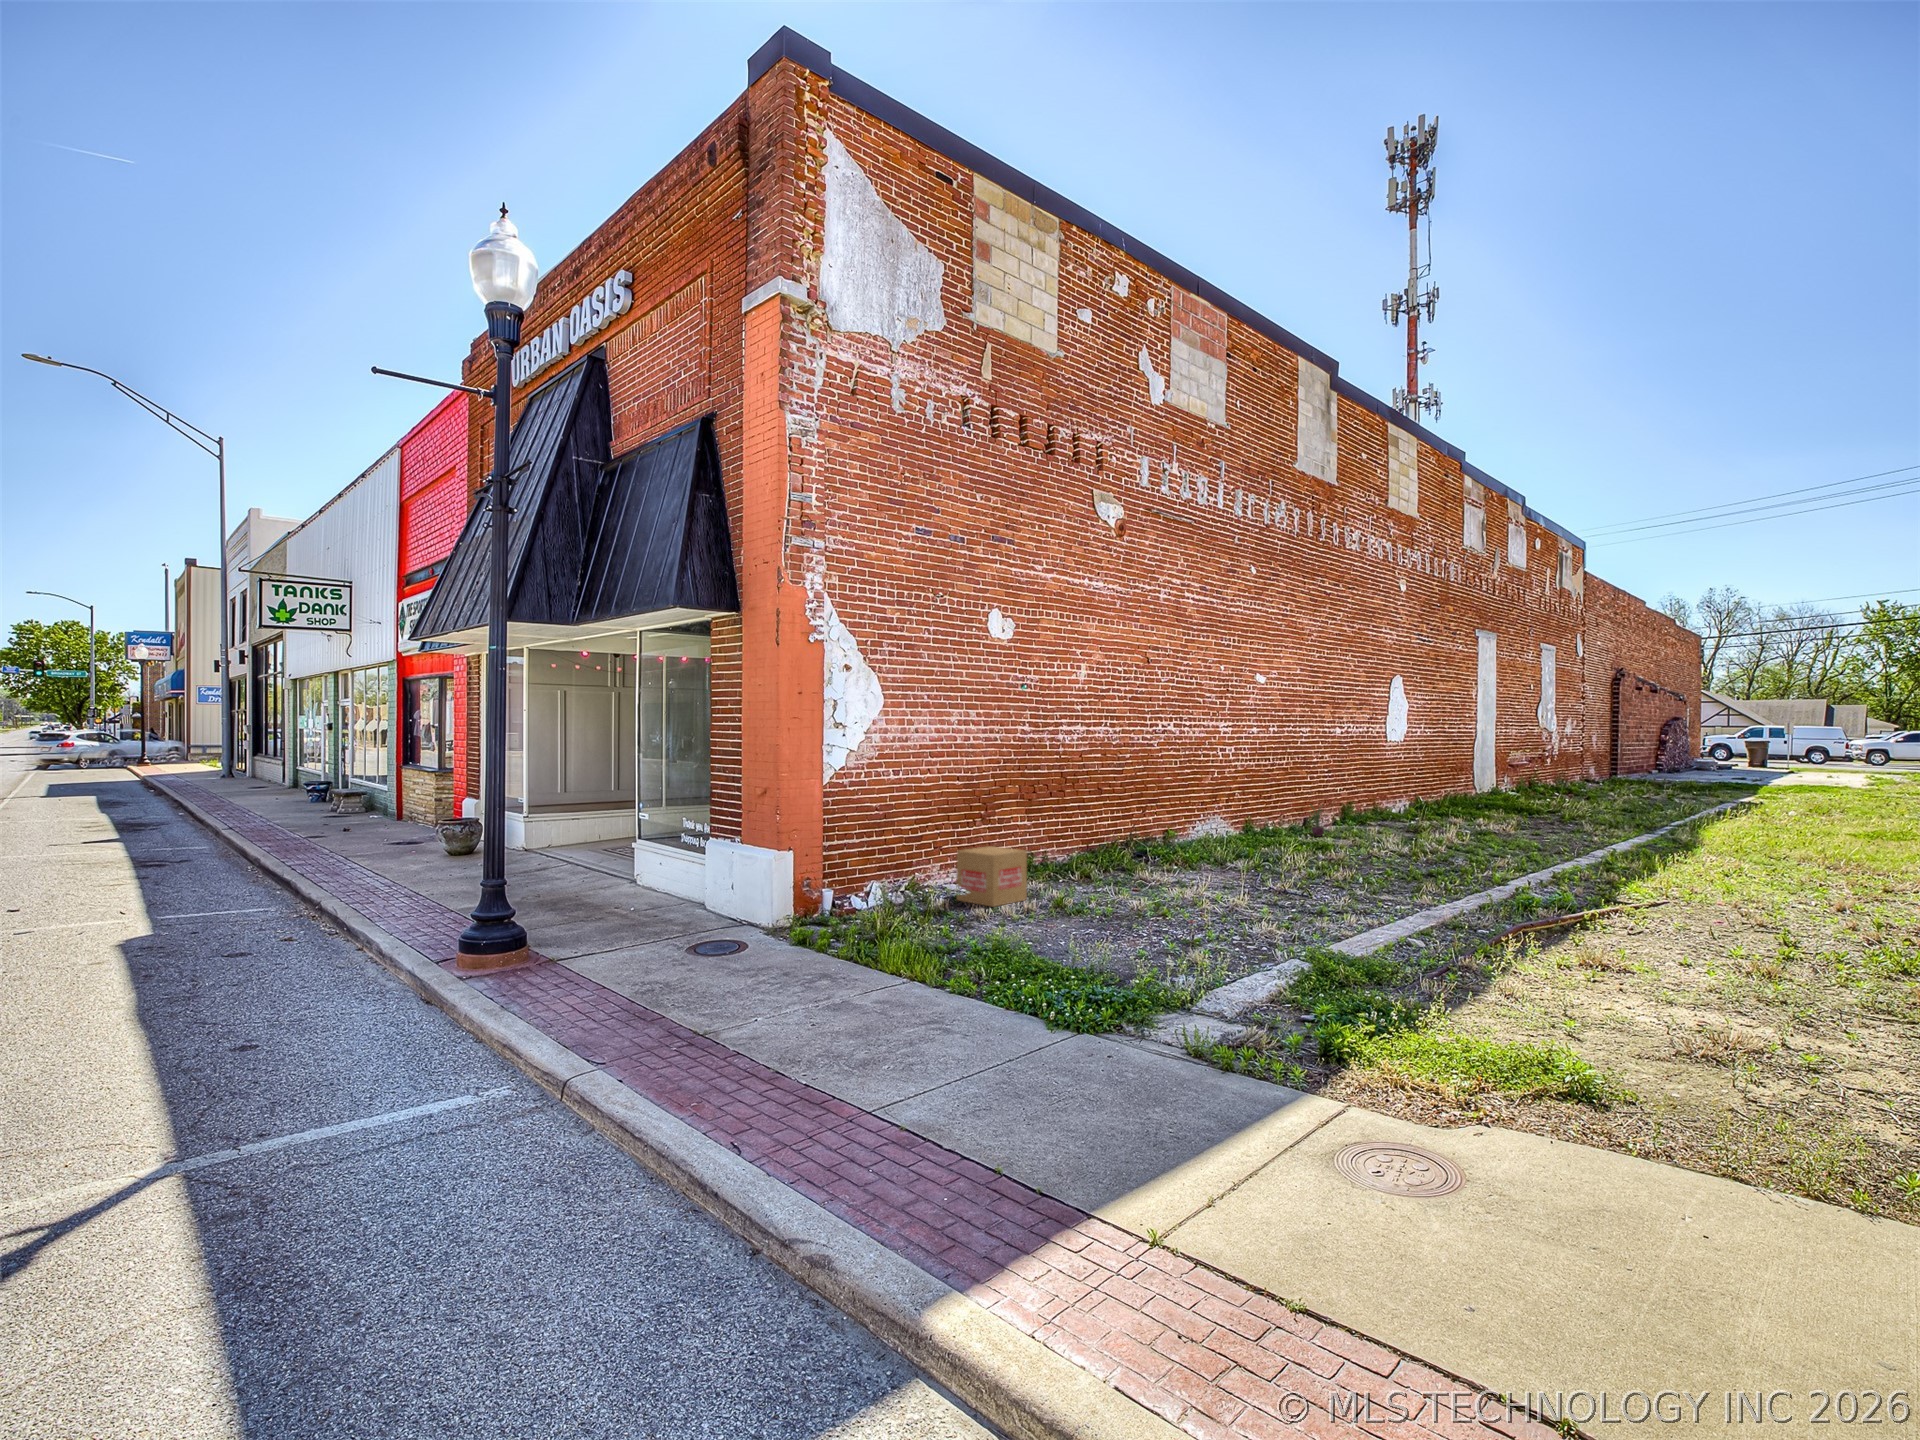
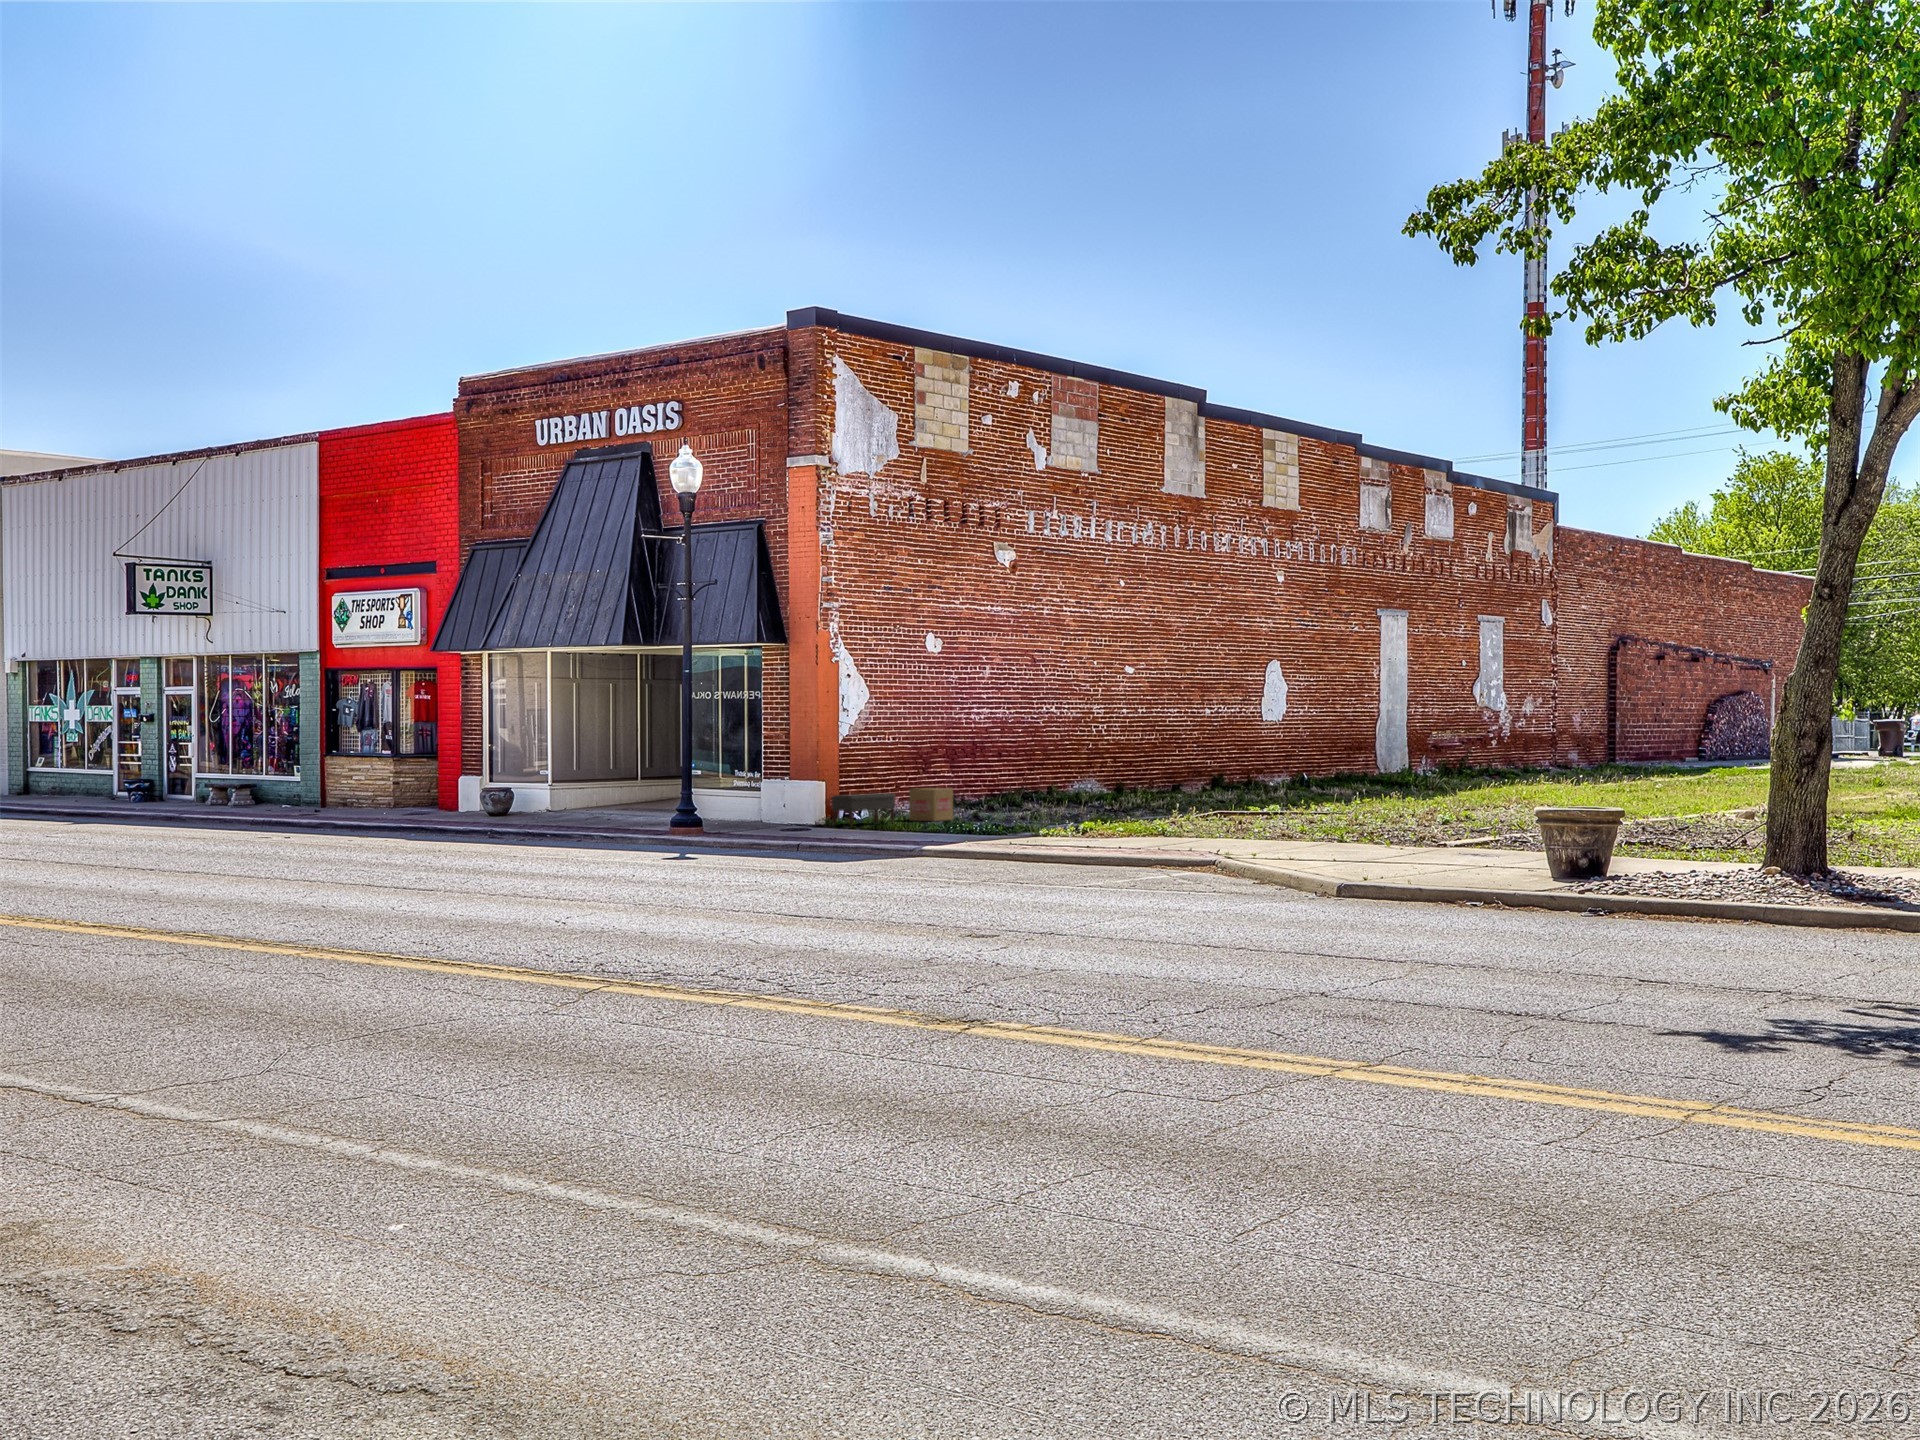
decorative plant: present [1310,804,1328,837] -> none [1163,775,1195,802]
bench: none [802,864,923,936] -> present [832,793,895,826]

